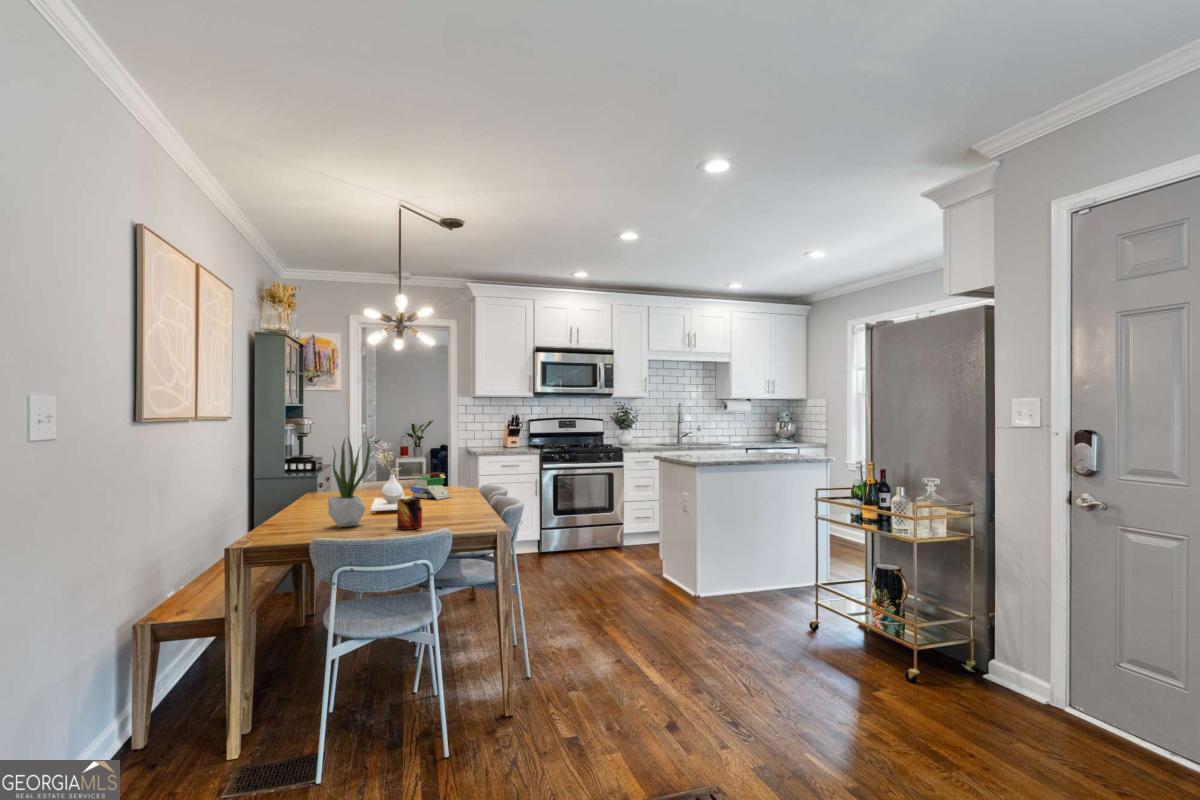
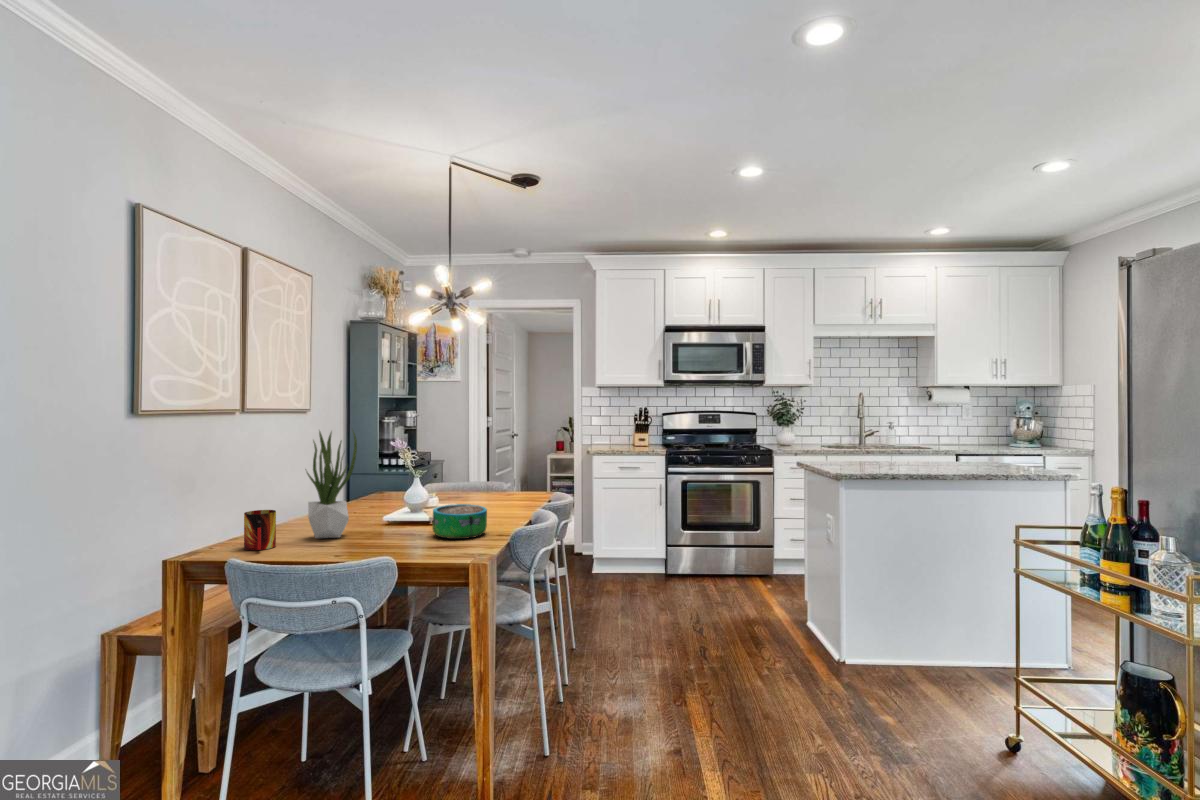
book: present [411,472,451,500] -> none [466,474,506,508]
decorative bowl: none [435,494,478,520] -> present [432,504,487,539]
mug: present [397,498,422,530] -> present [244,510,276,550]

